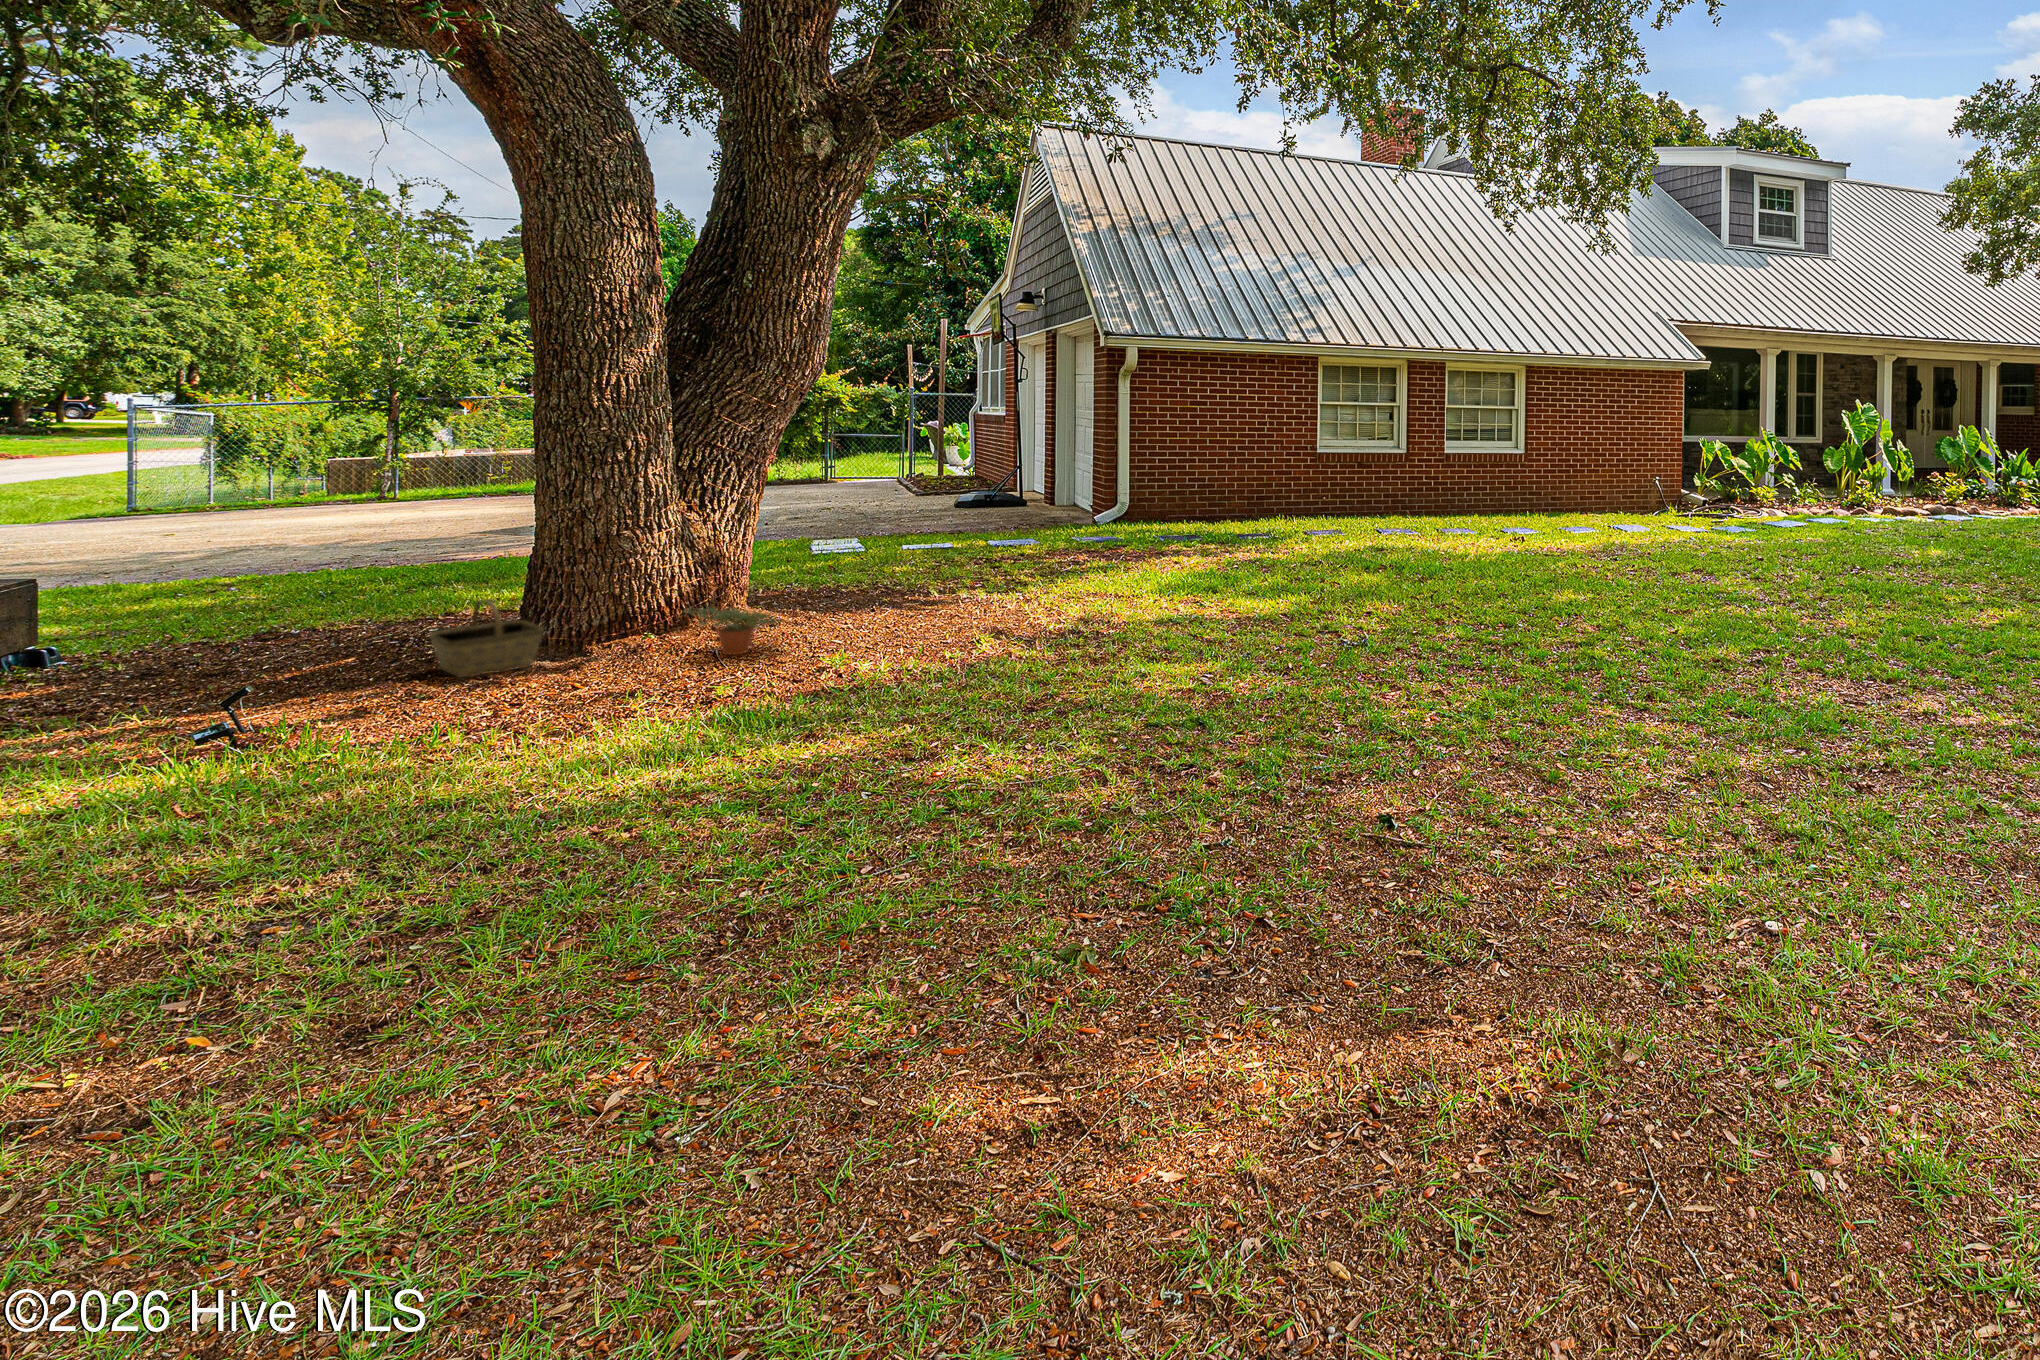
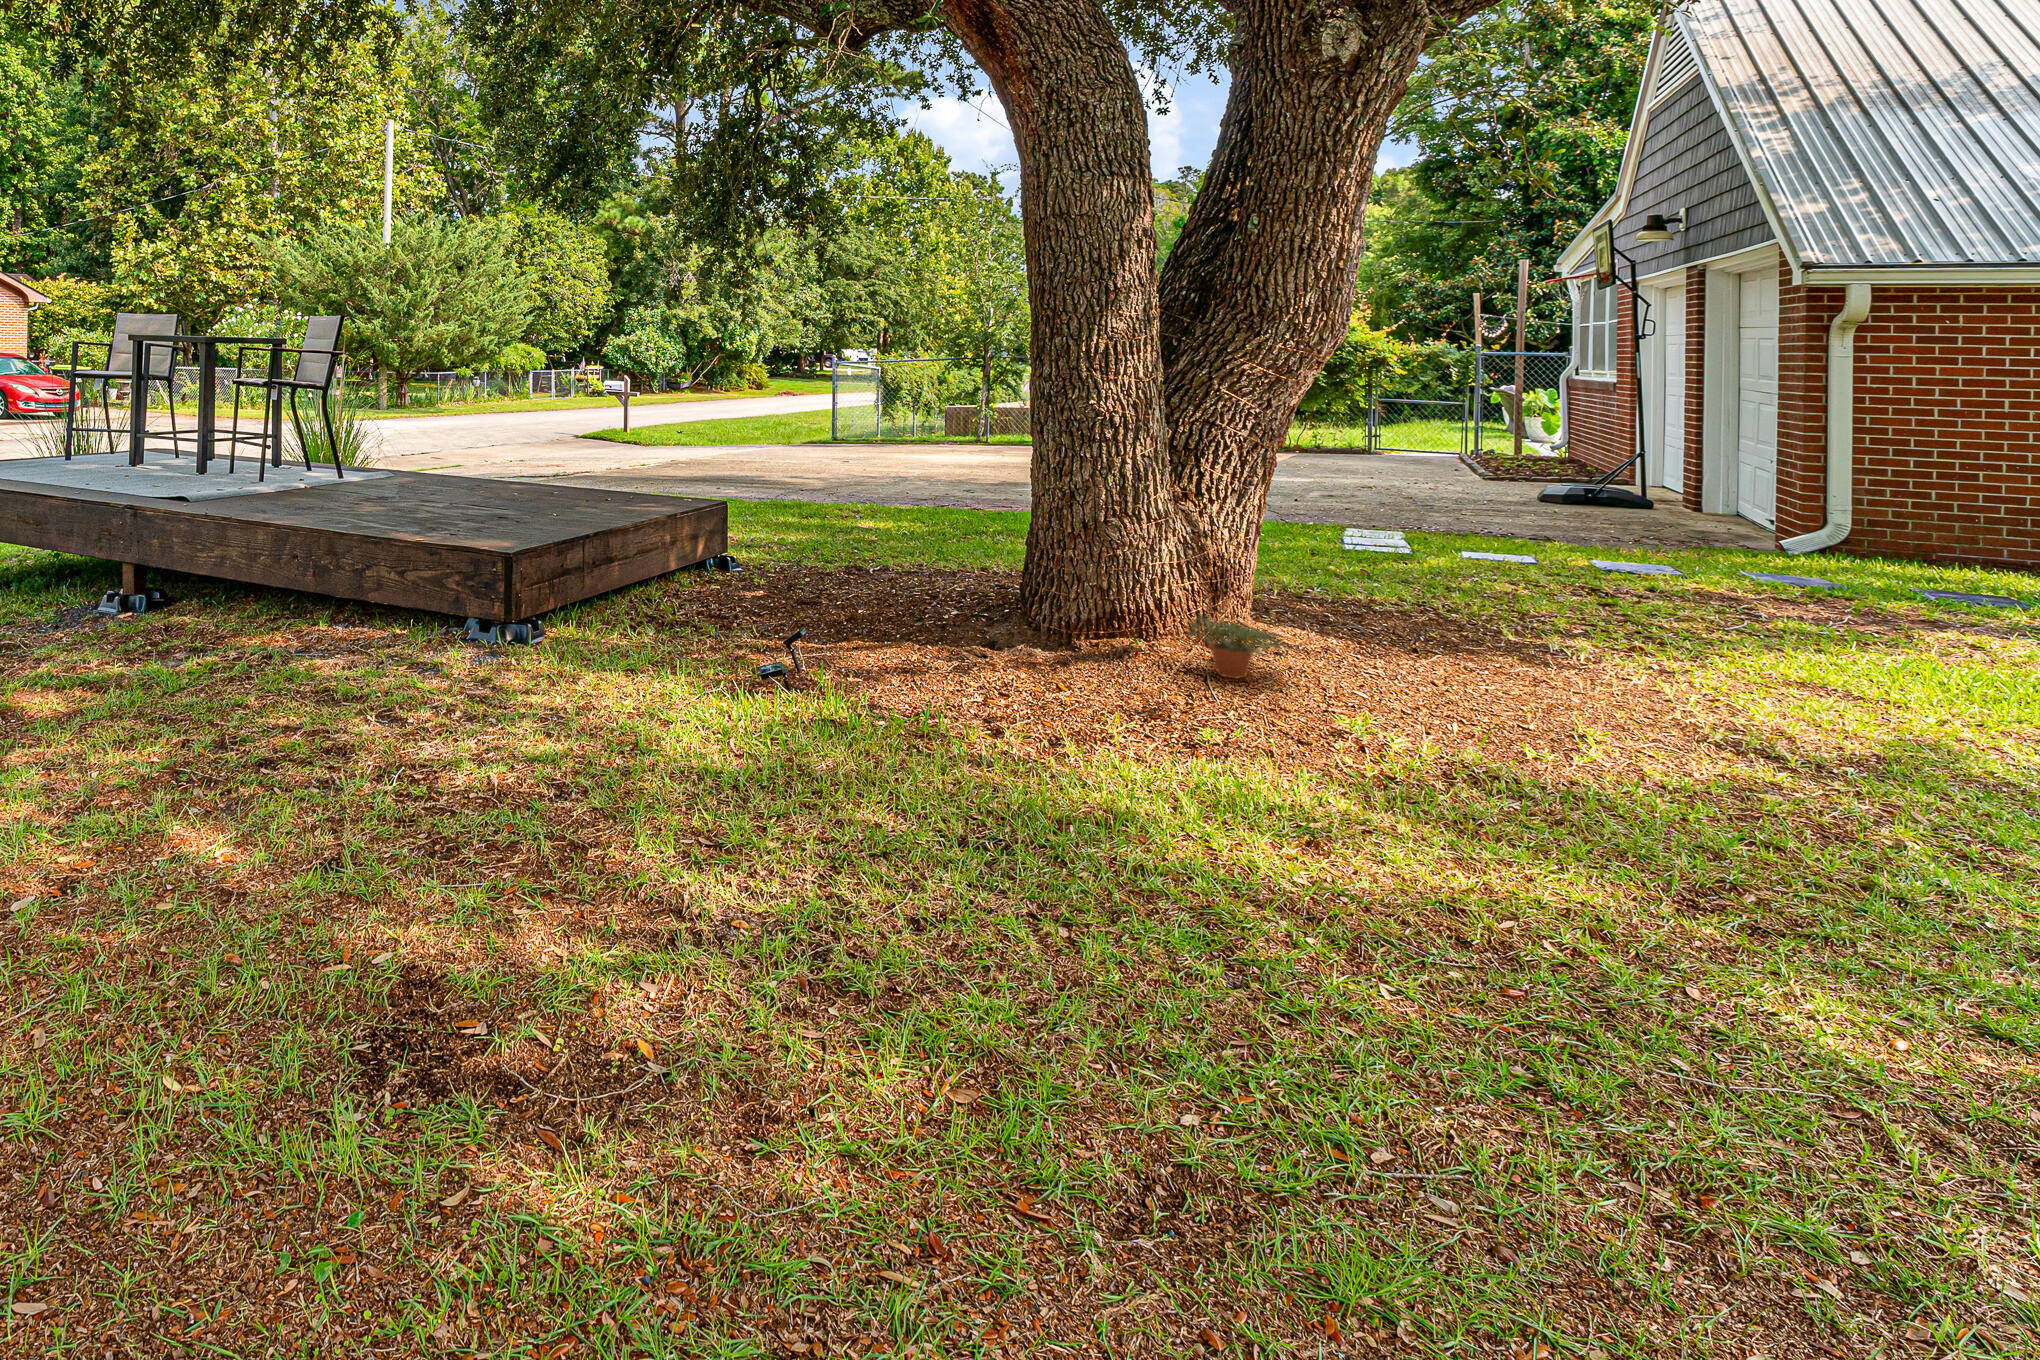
basket: present [429,599,544,678] -> none [950,567,1042,643]

